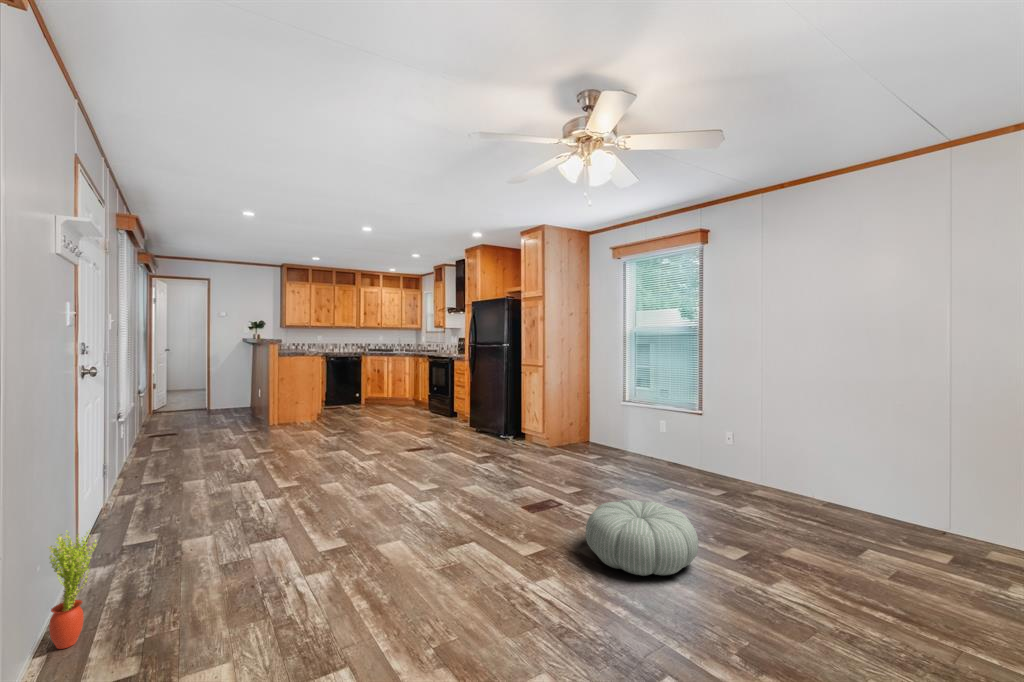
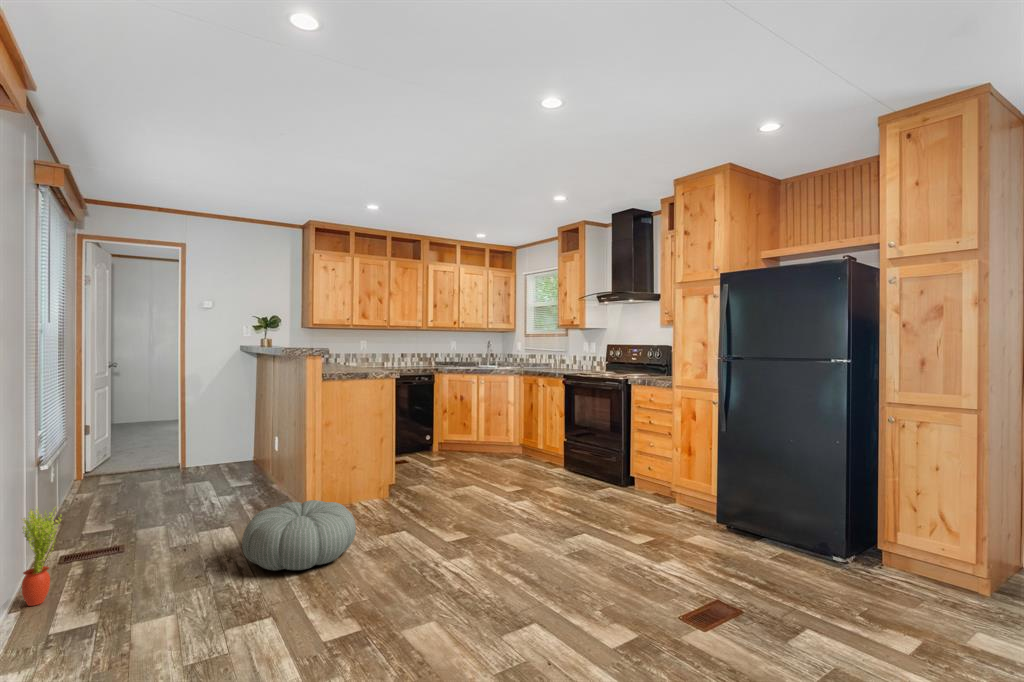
pouf: present [586,500,698,575] -> present [242,500,356,571]

